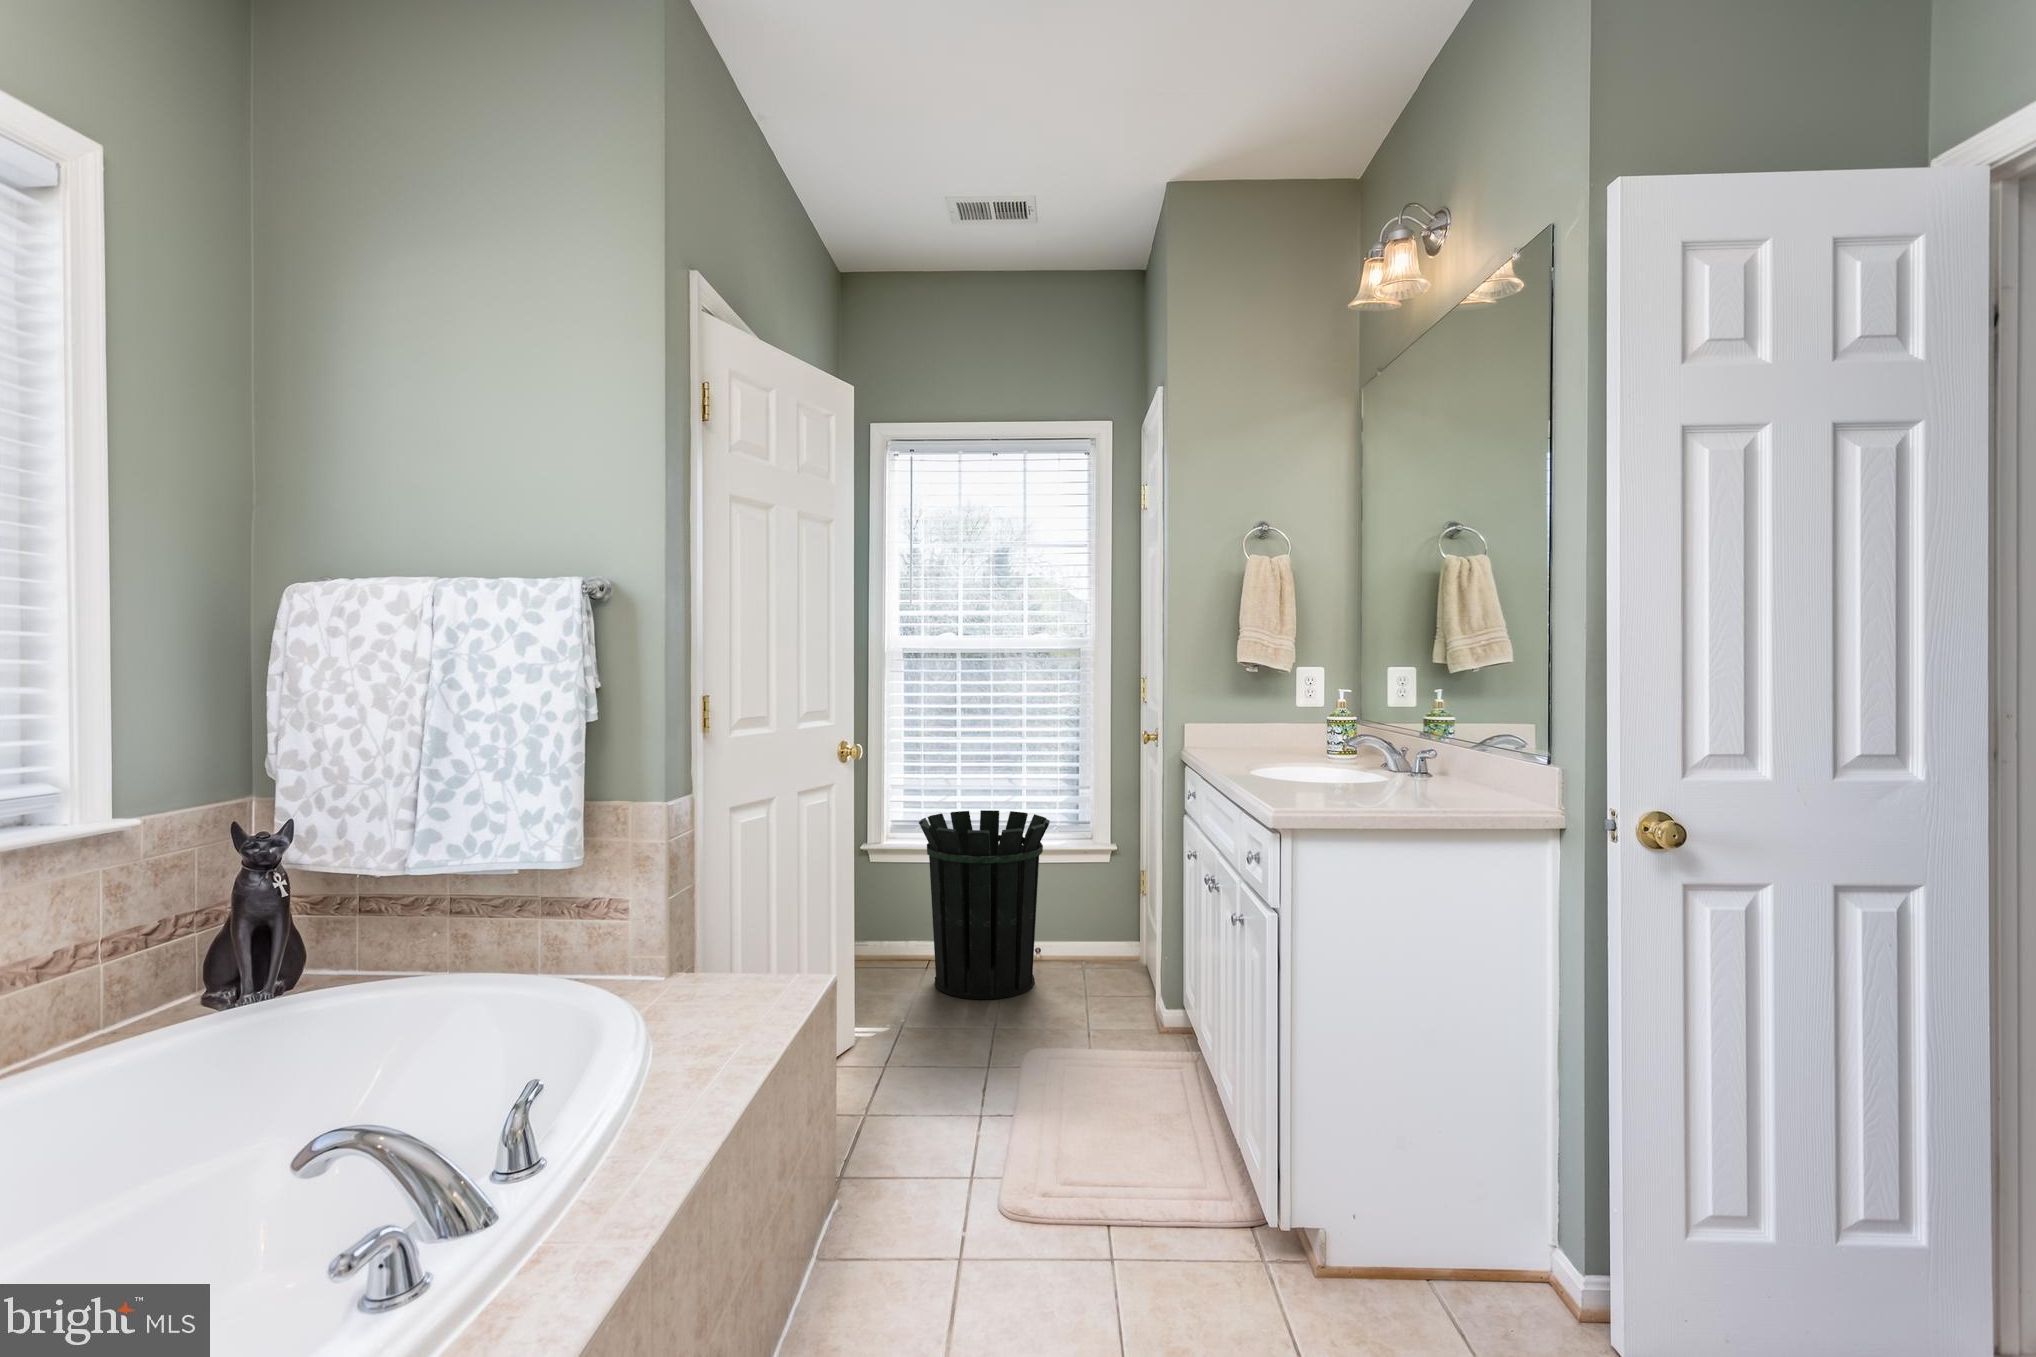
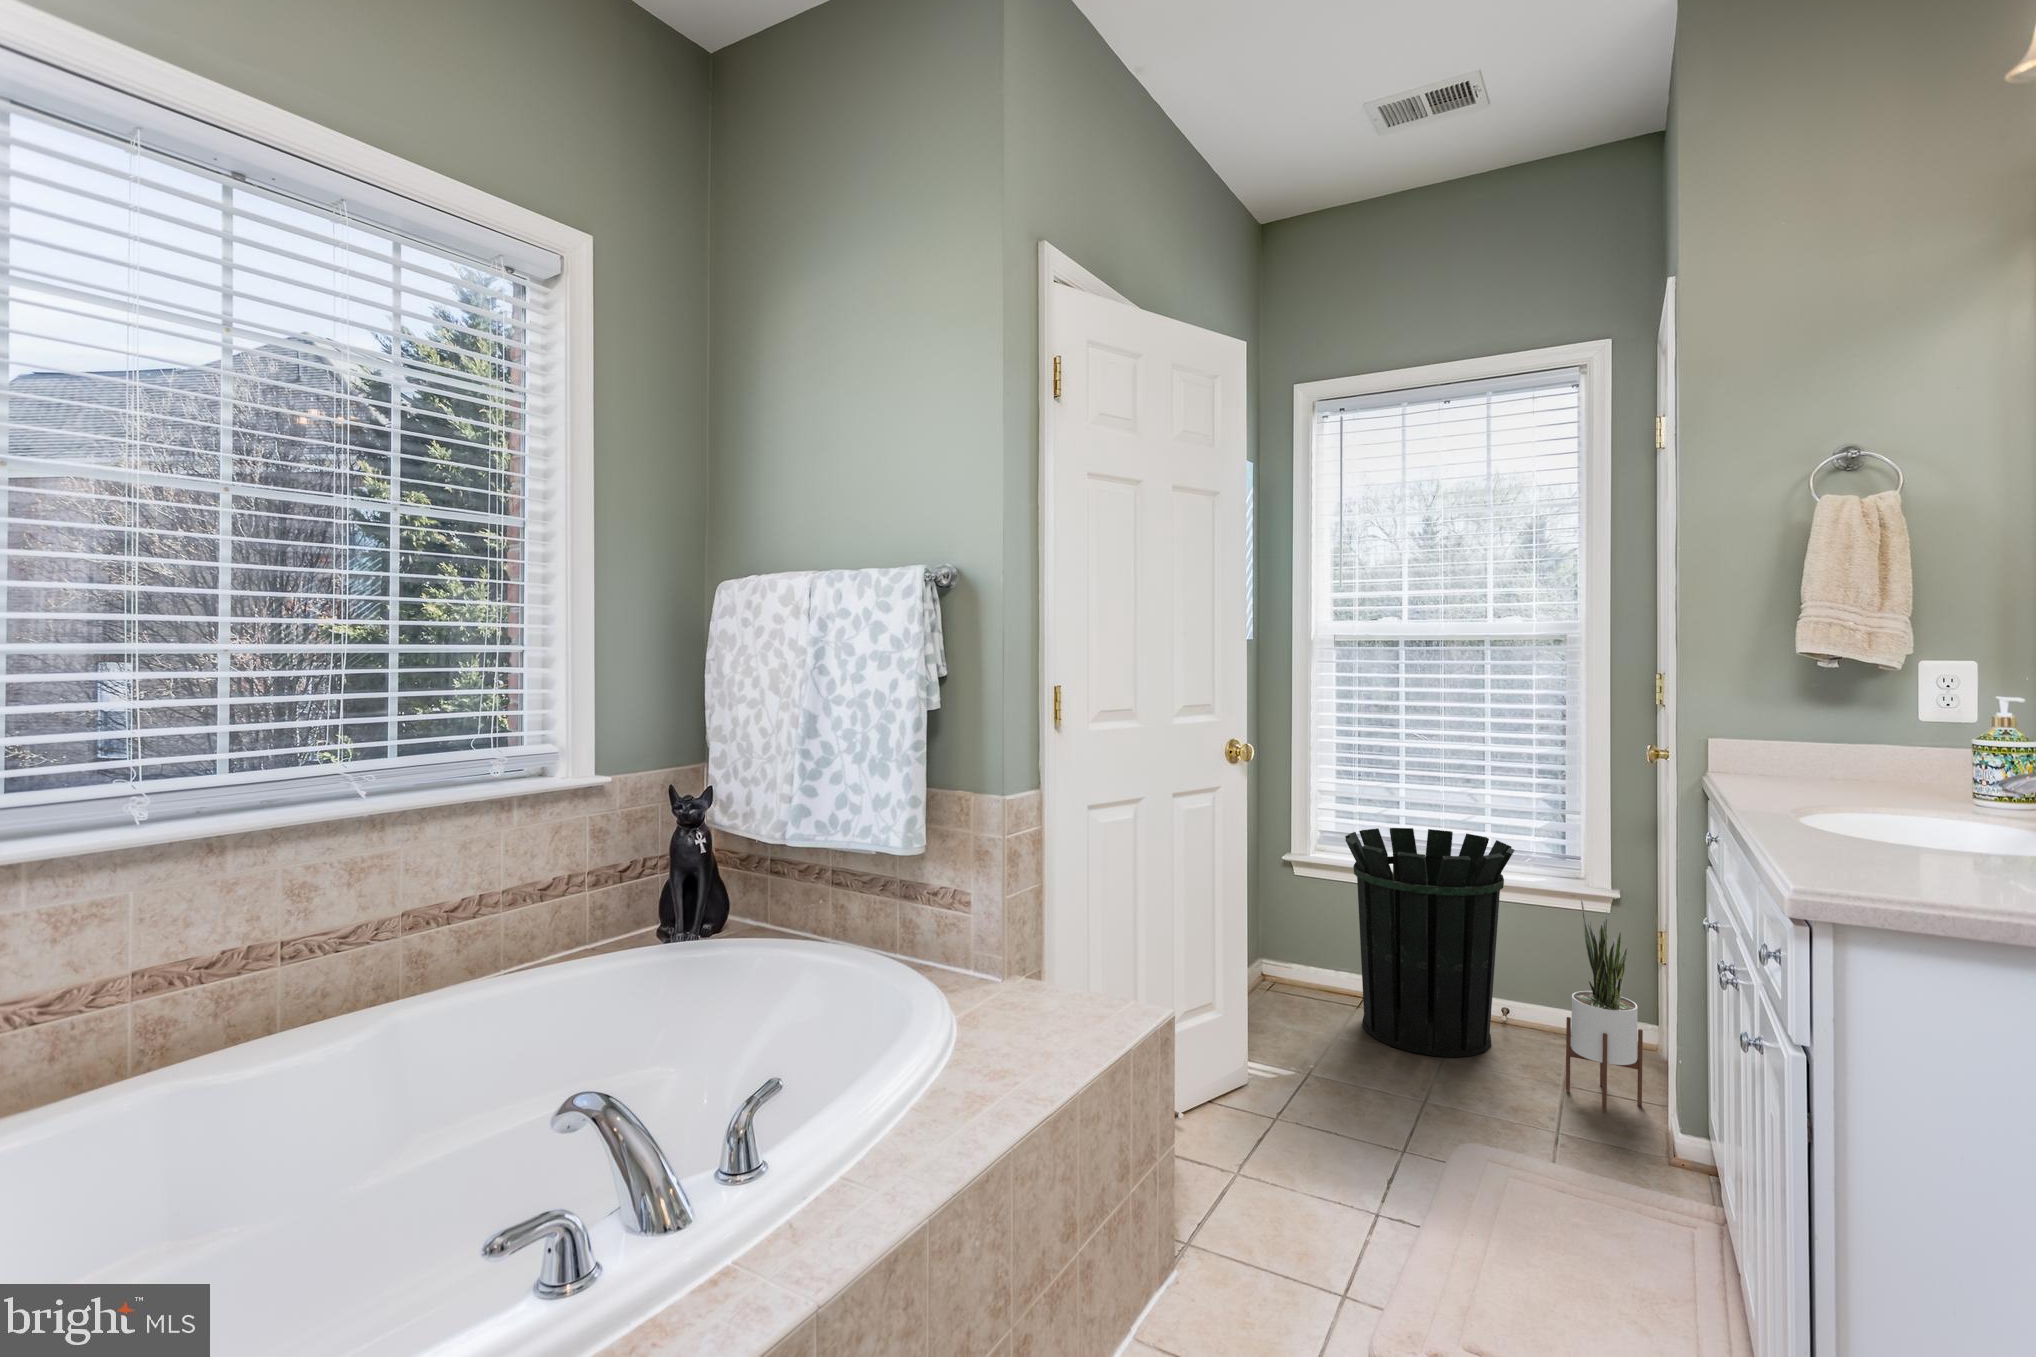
potted plant: none [1092,853,1141,1013] -> present [1566,900,1643,1111]

